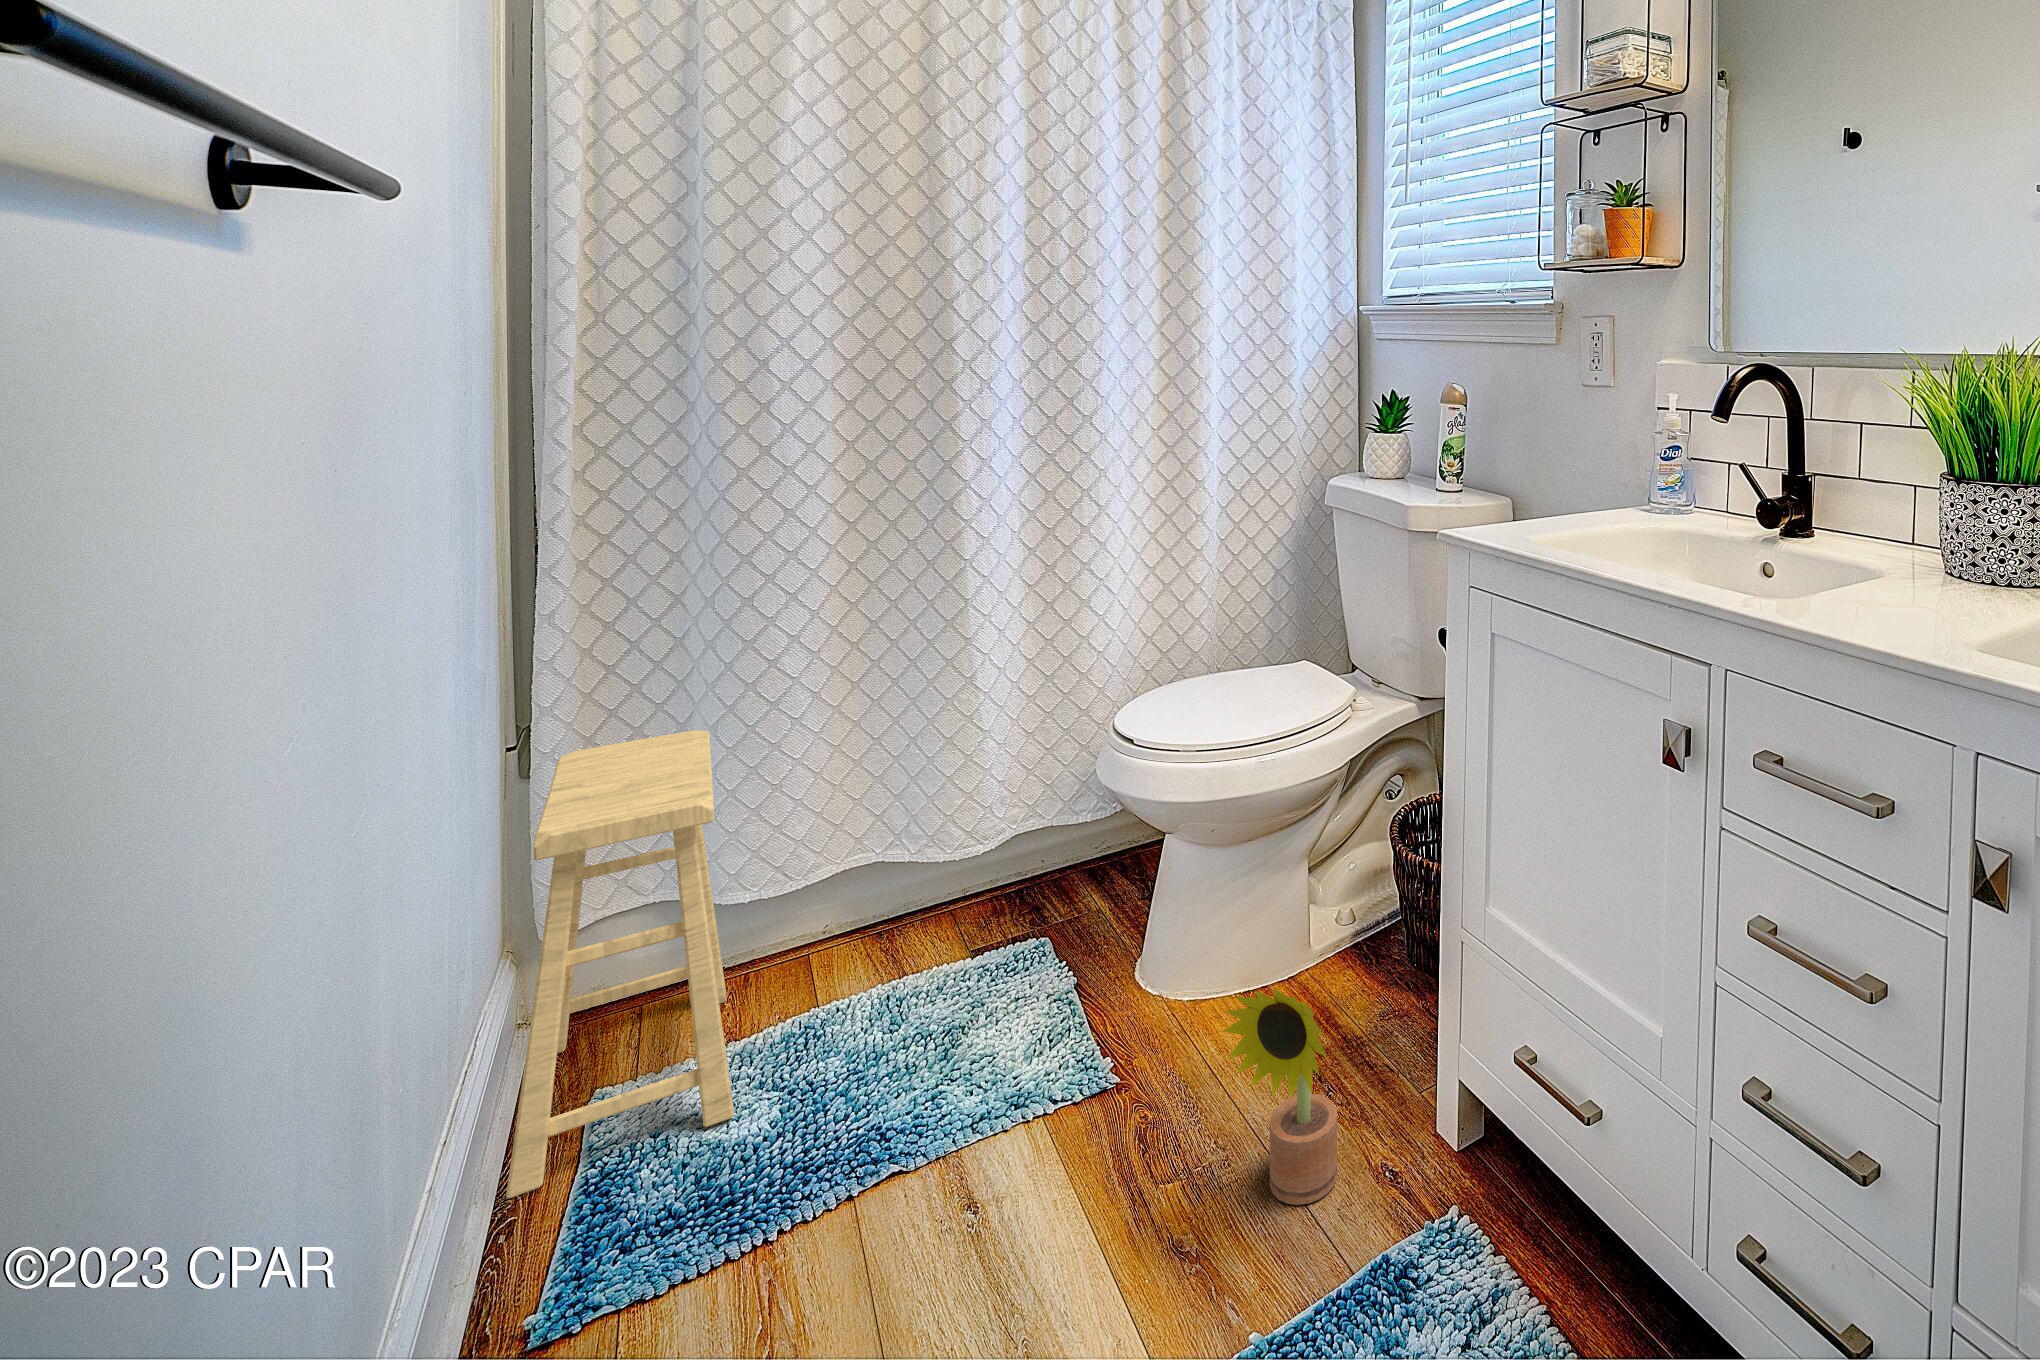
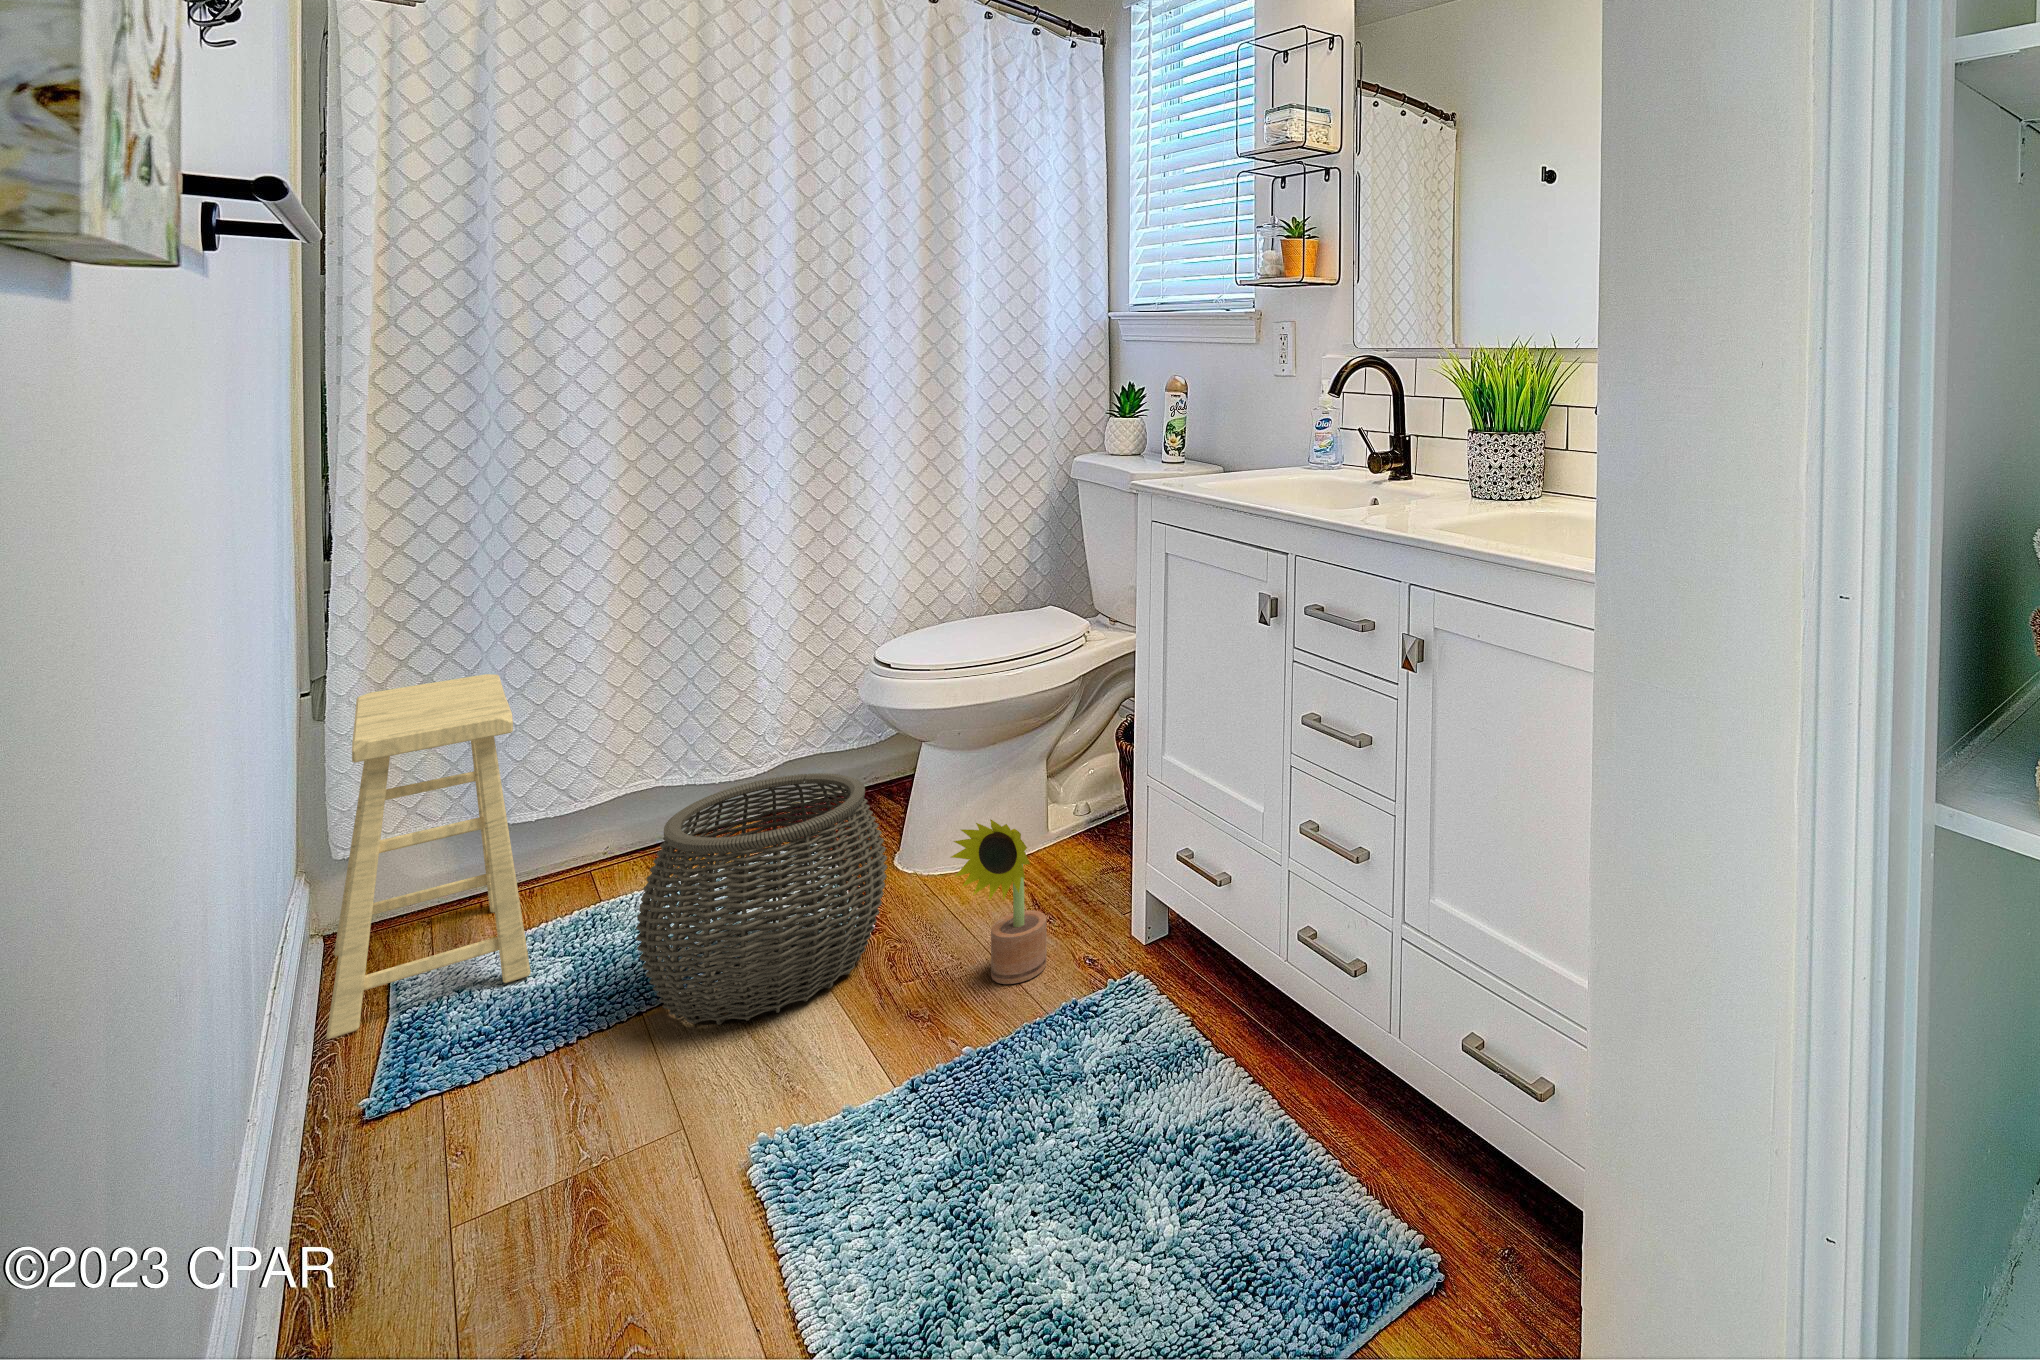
woven basket: none [846,883,1137,1236] -> present [636,773,887,1025]

